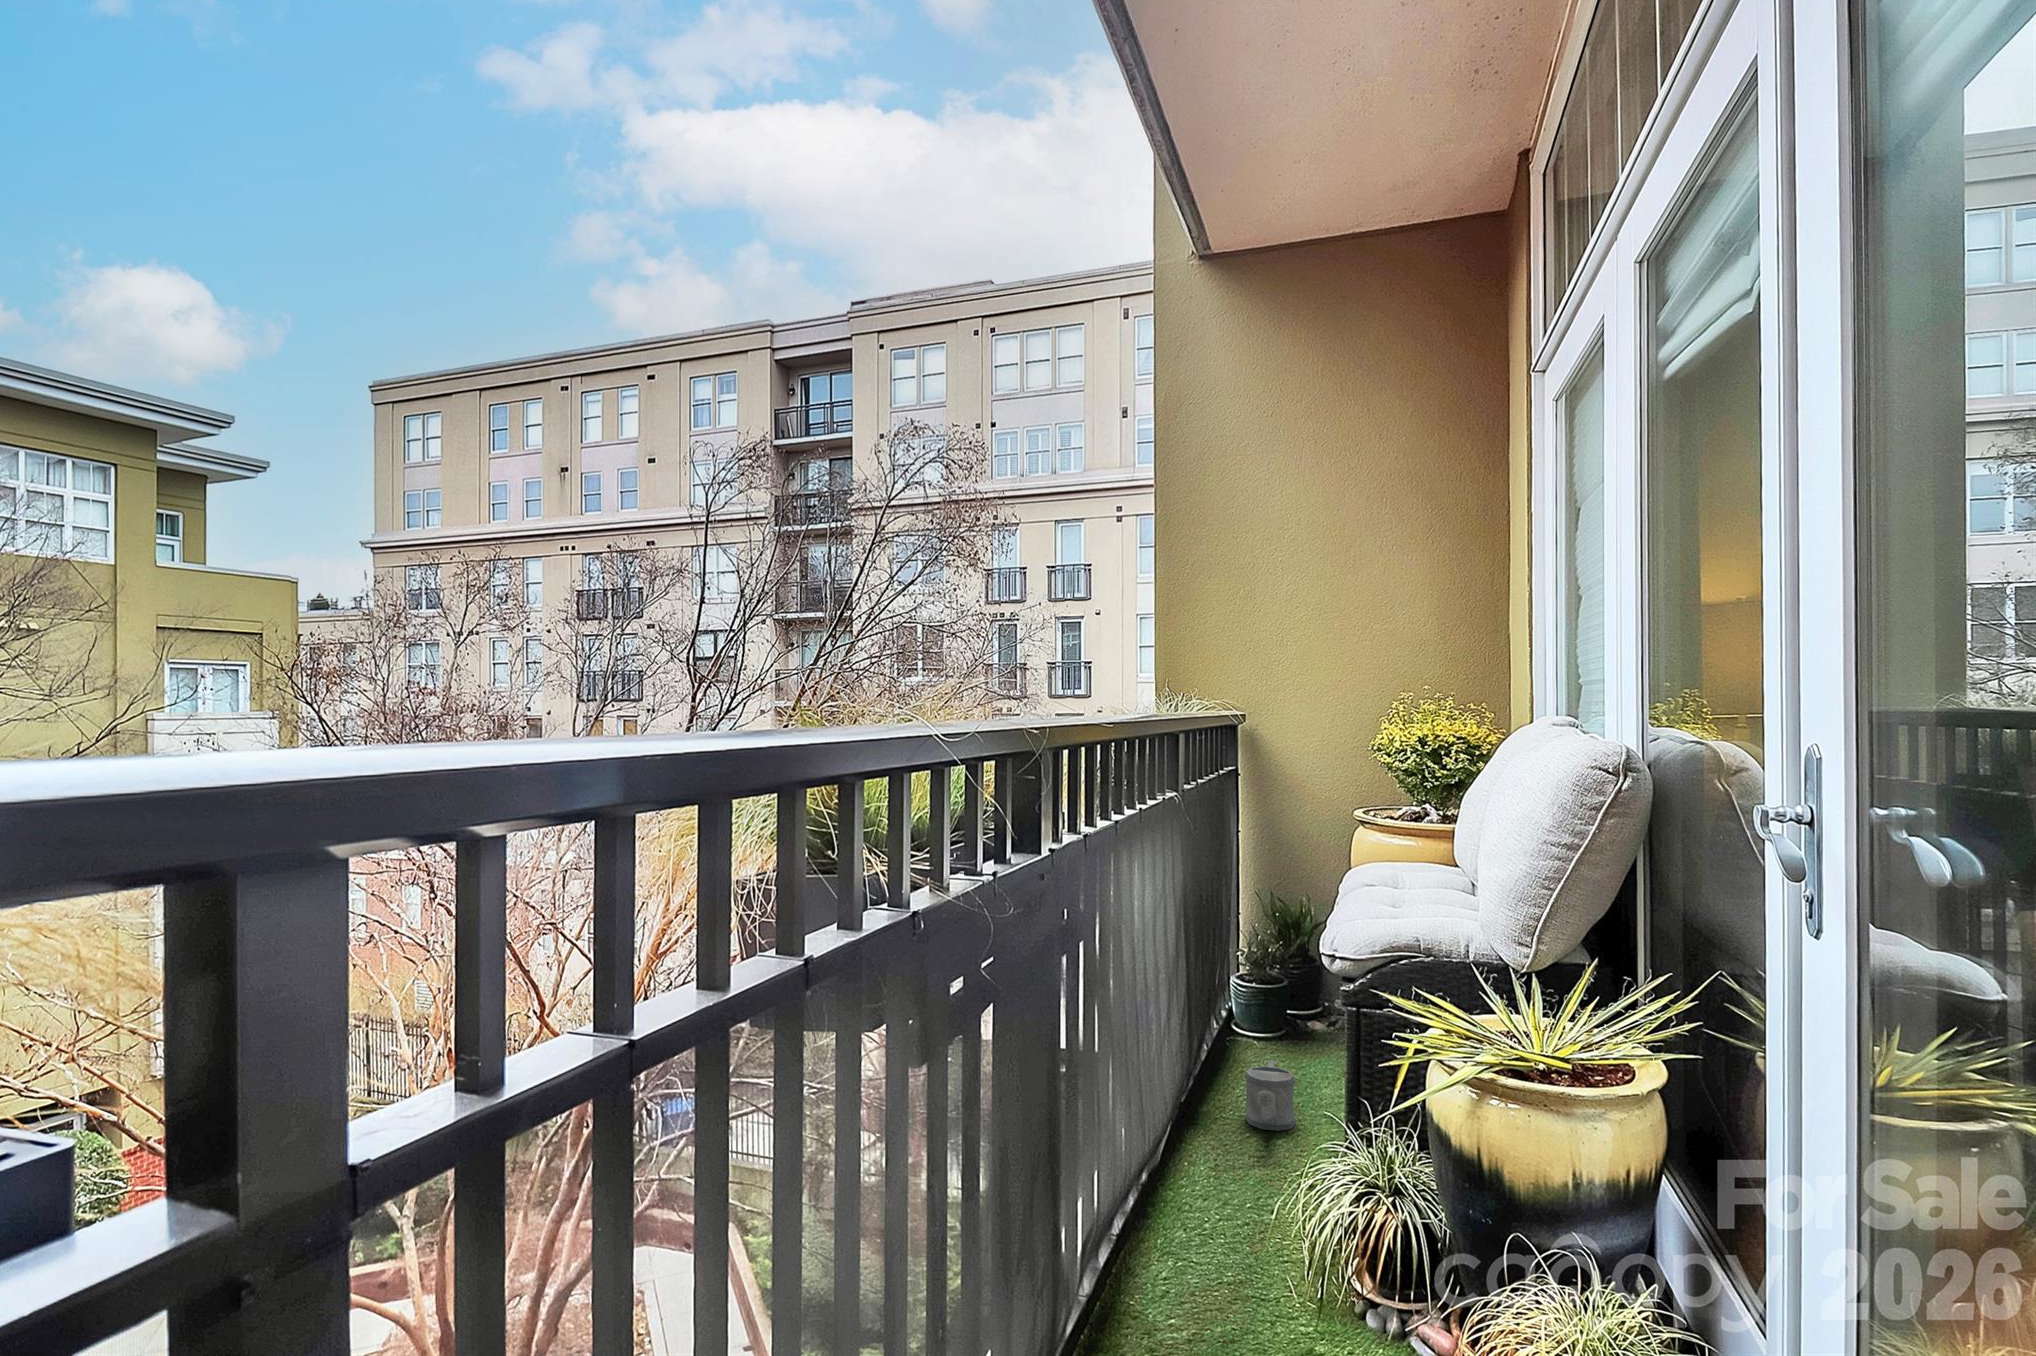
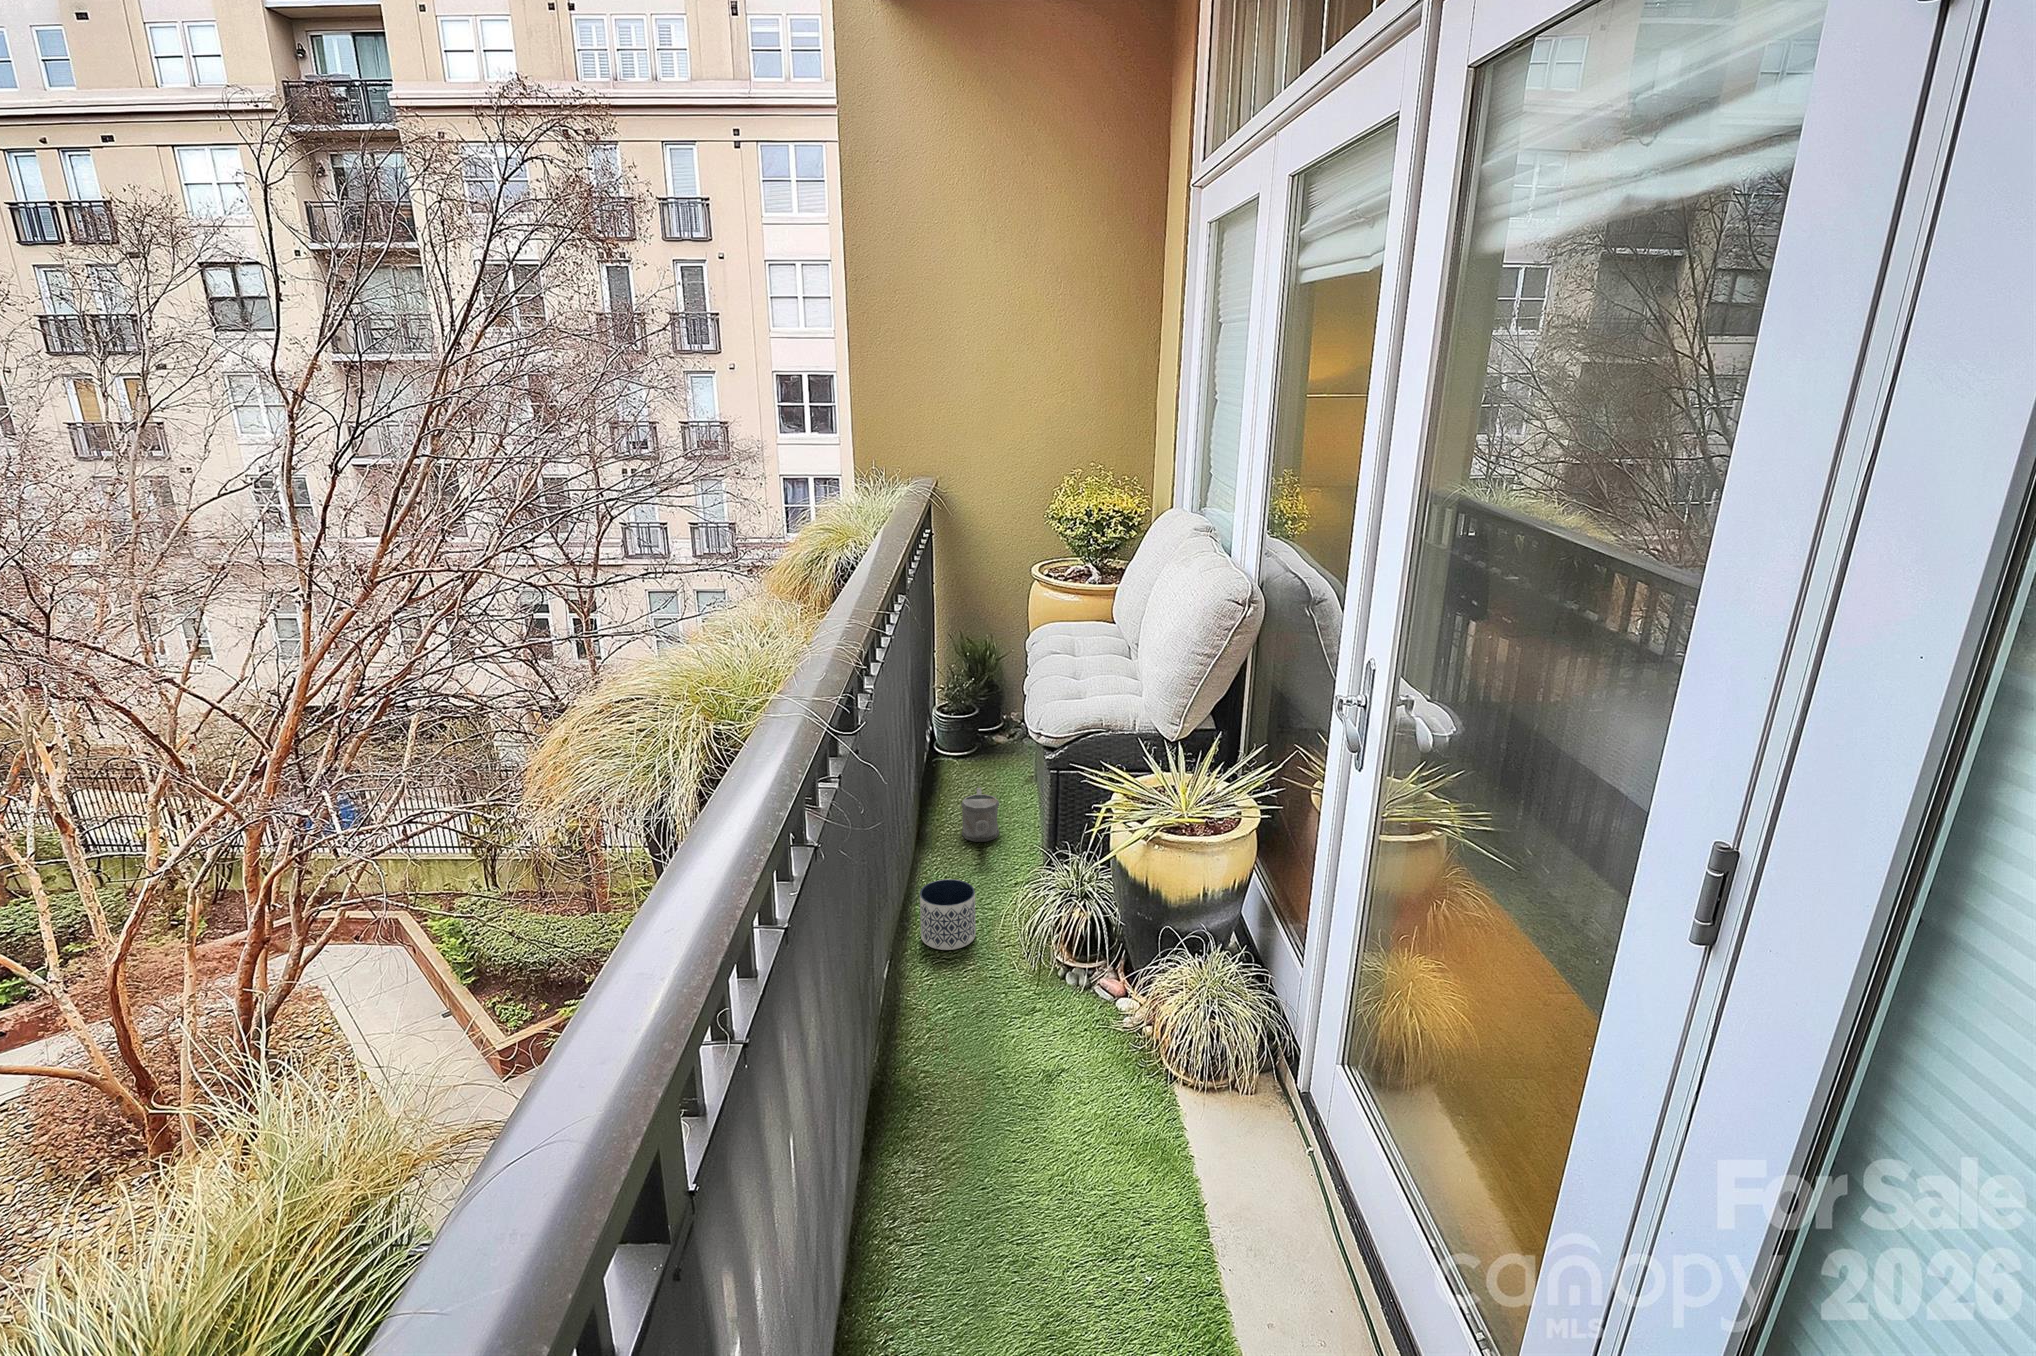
planter: none [1164,1147,1240,1248] -> present [920,879,976,950]

